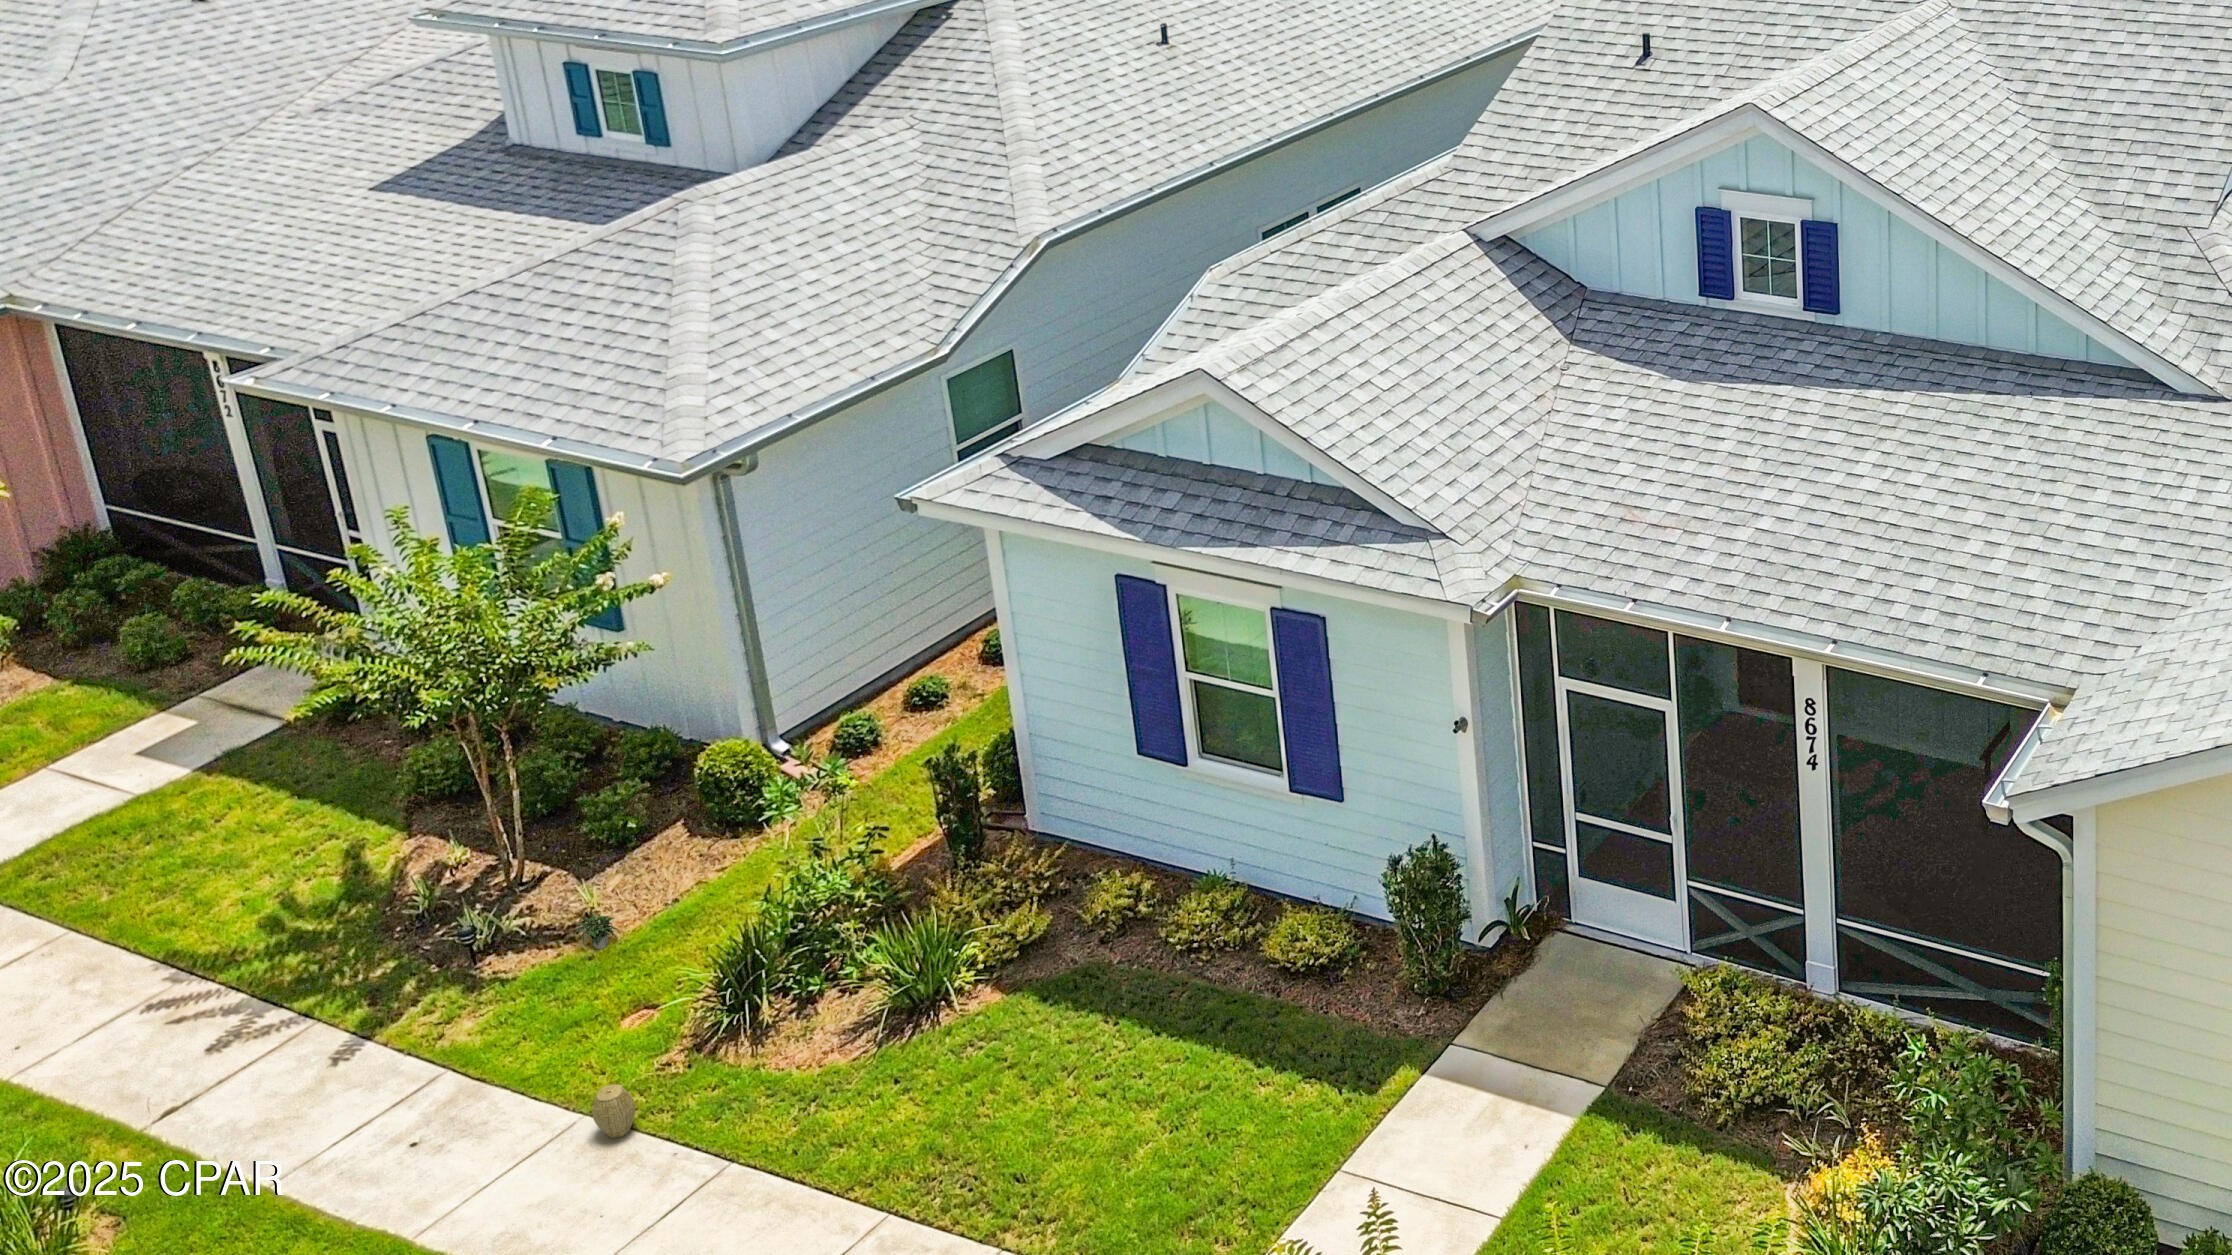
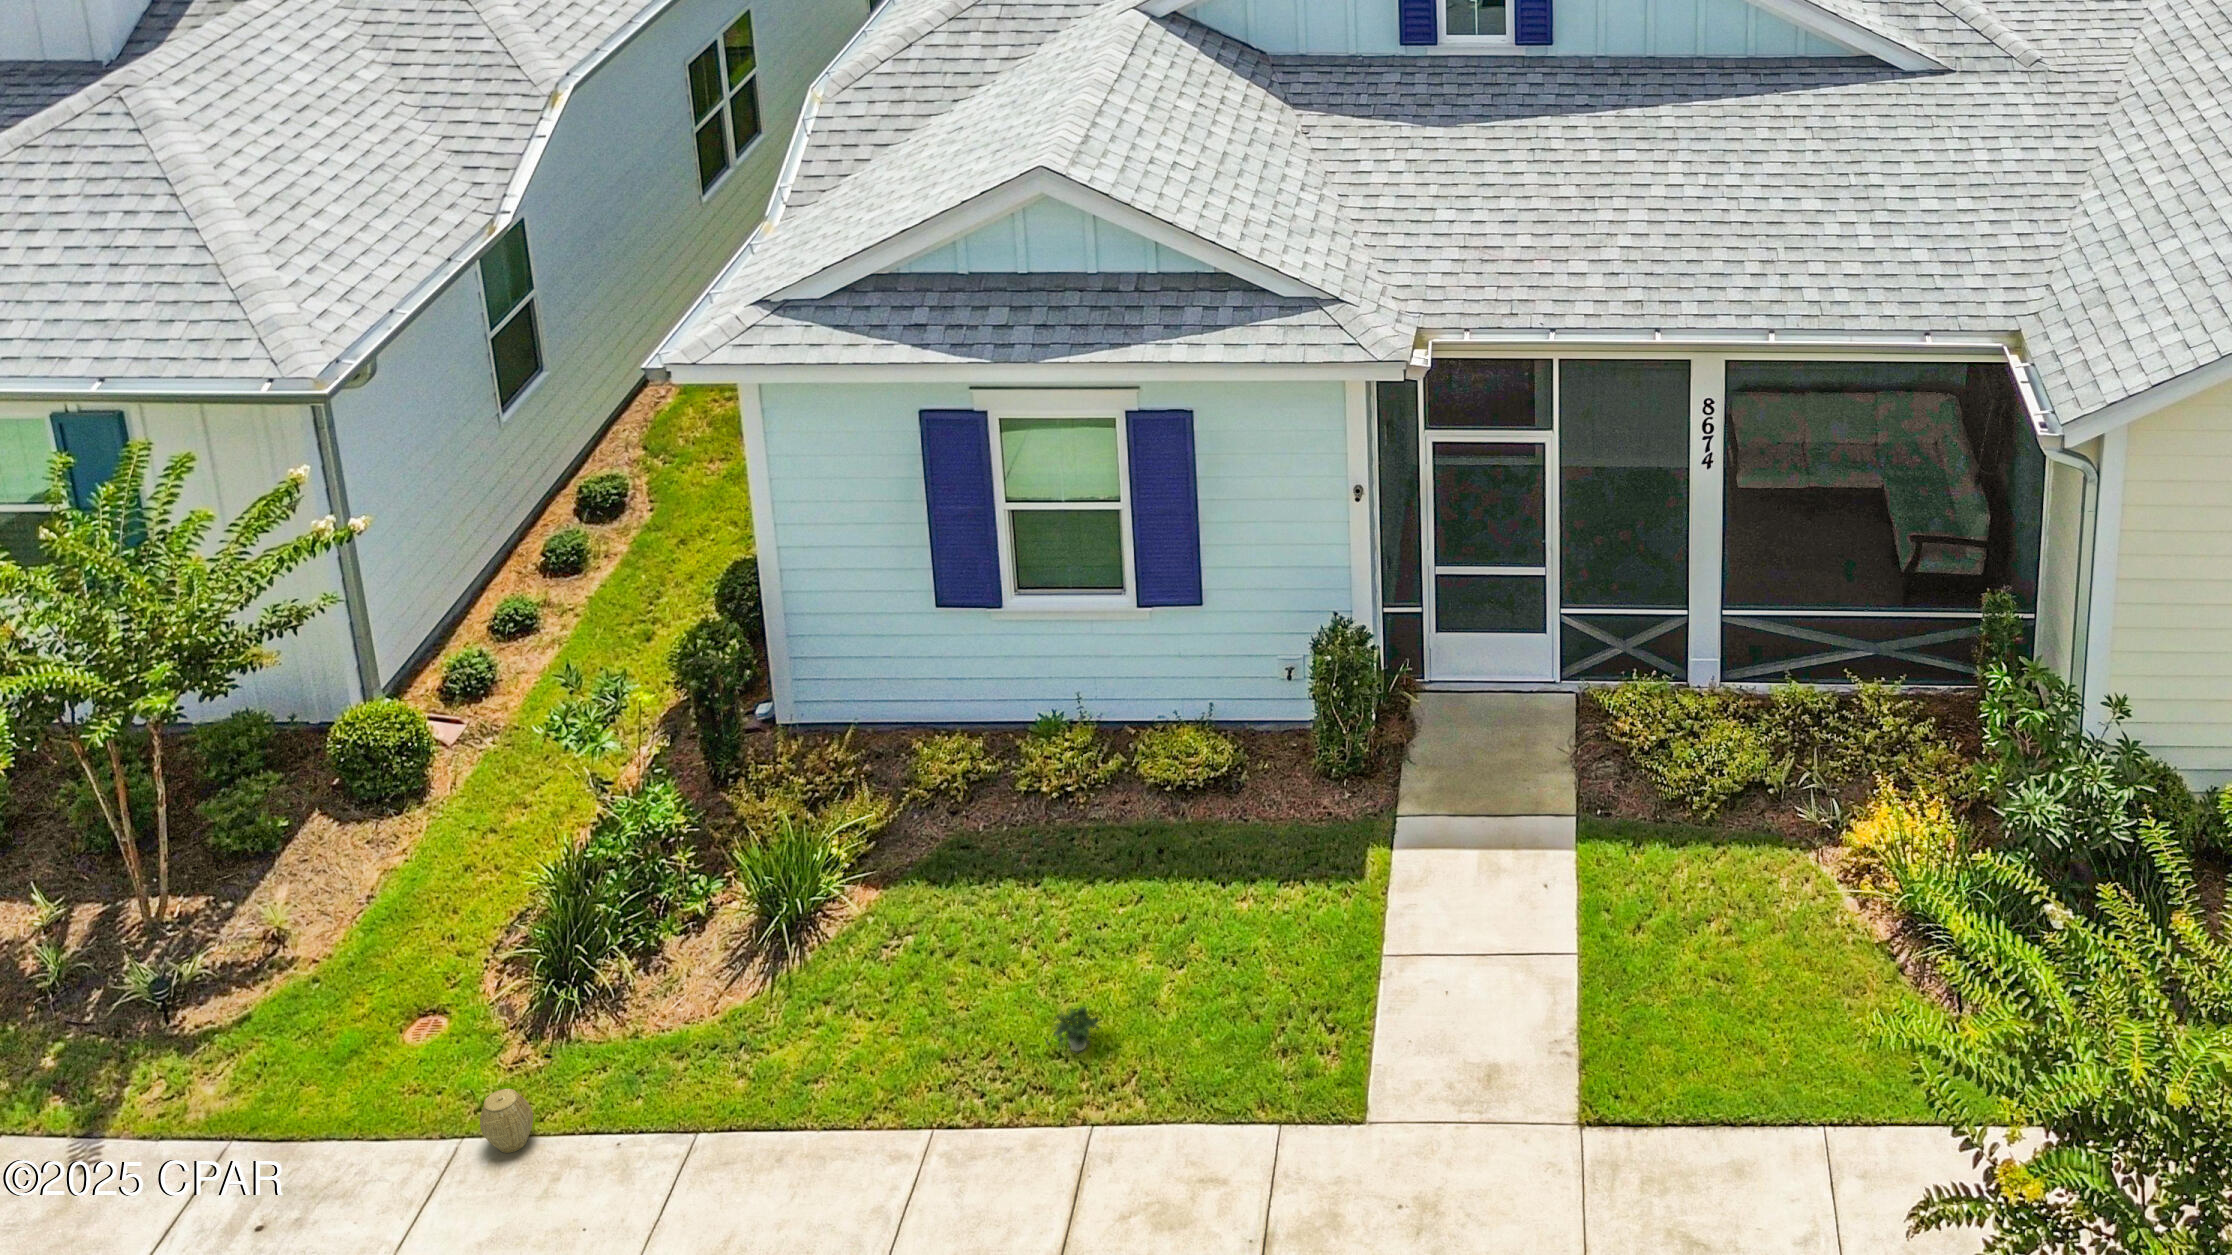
potted plant: present [575,913,620,949] -> present [1052,1007,1099,1051]

